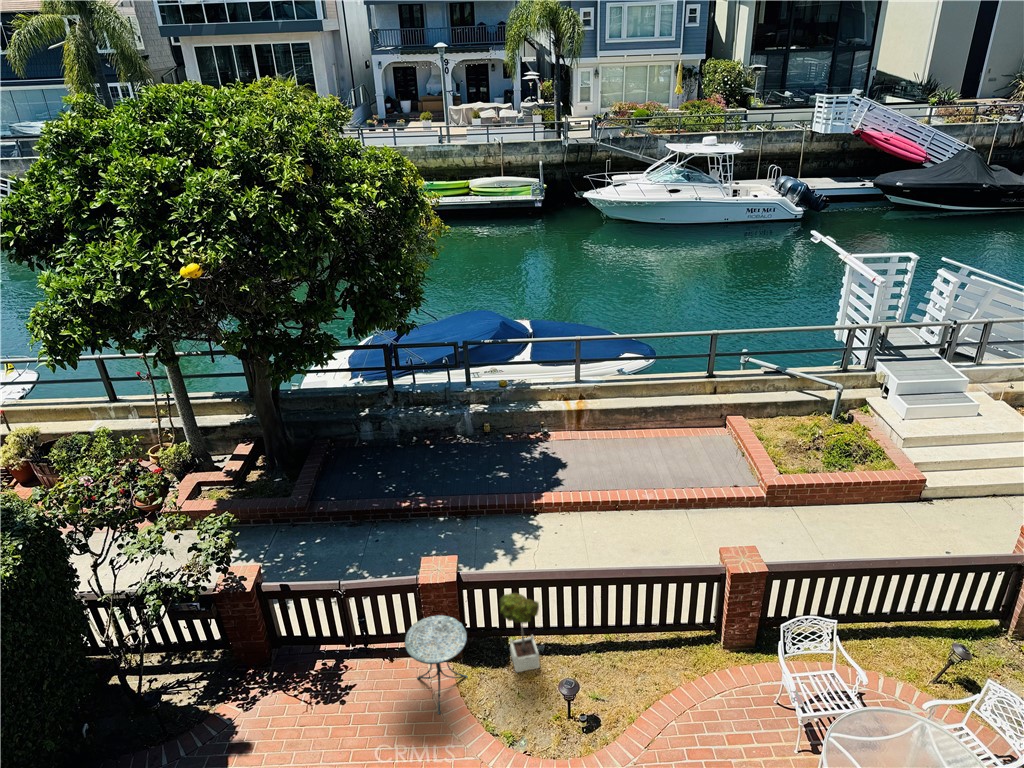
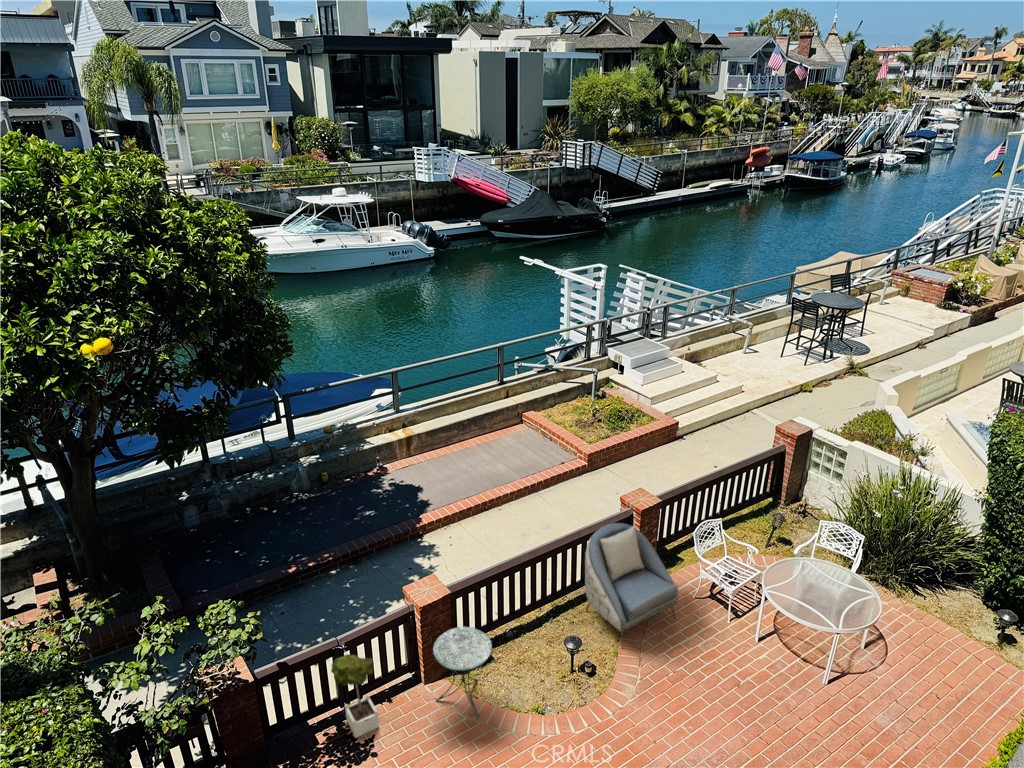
armchair: none [619,572,730,718] -> present [585,523,678,648]
potted tree: present [499,593,540,672] -> present [331,654,379,738]

